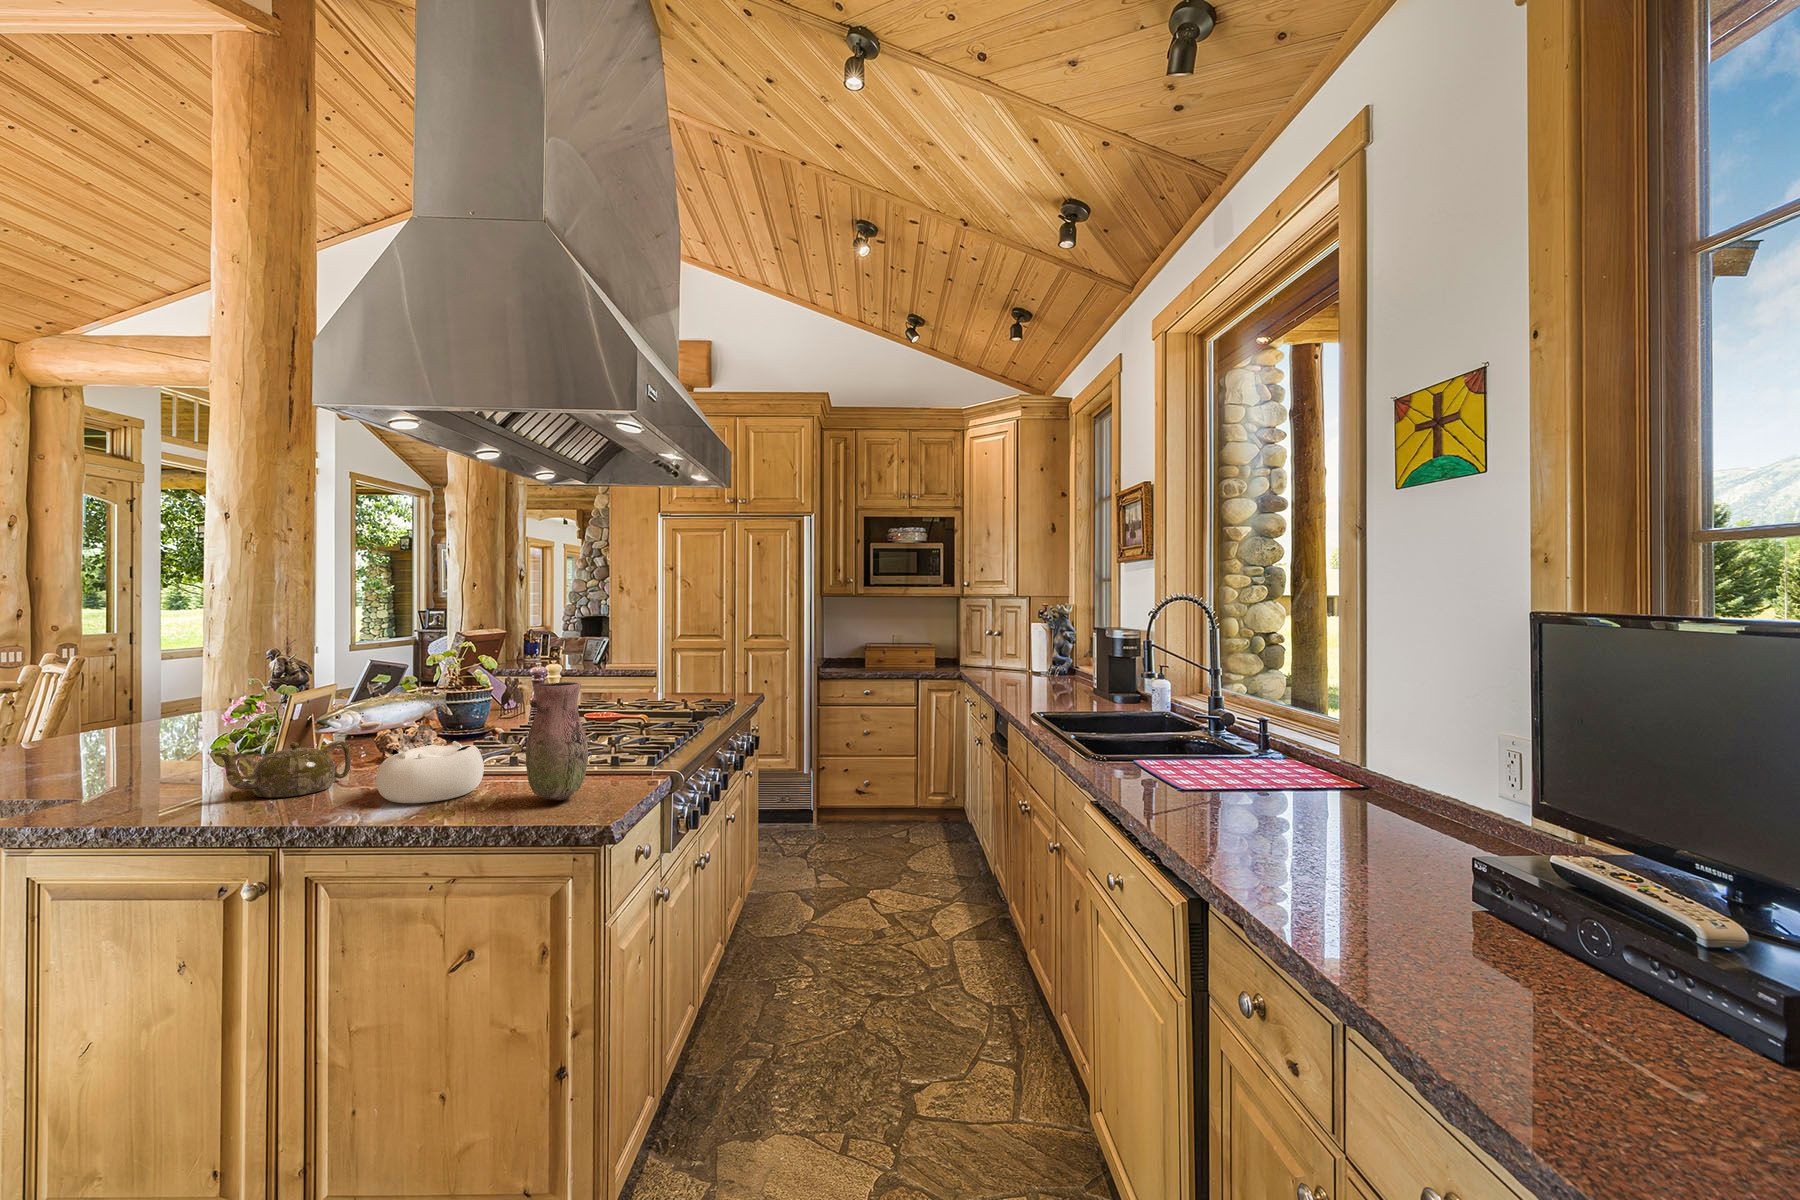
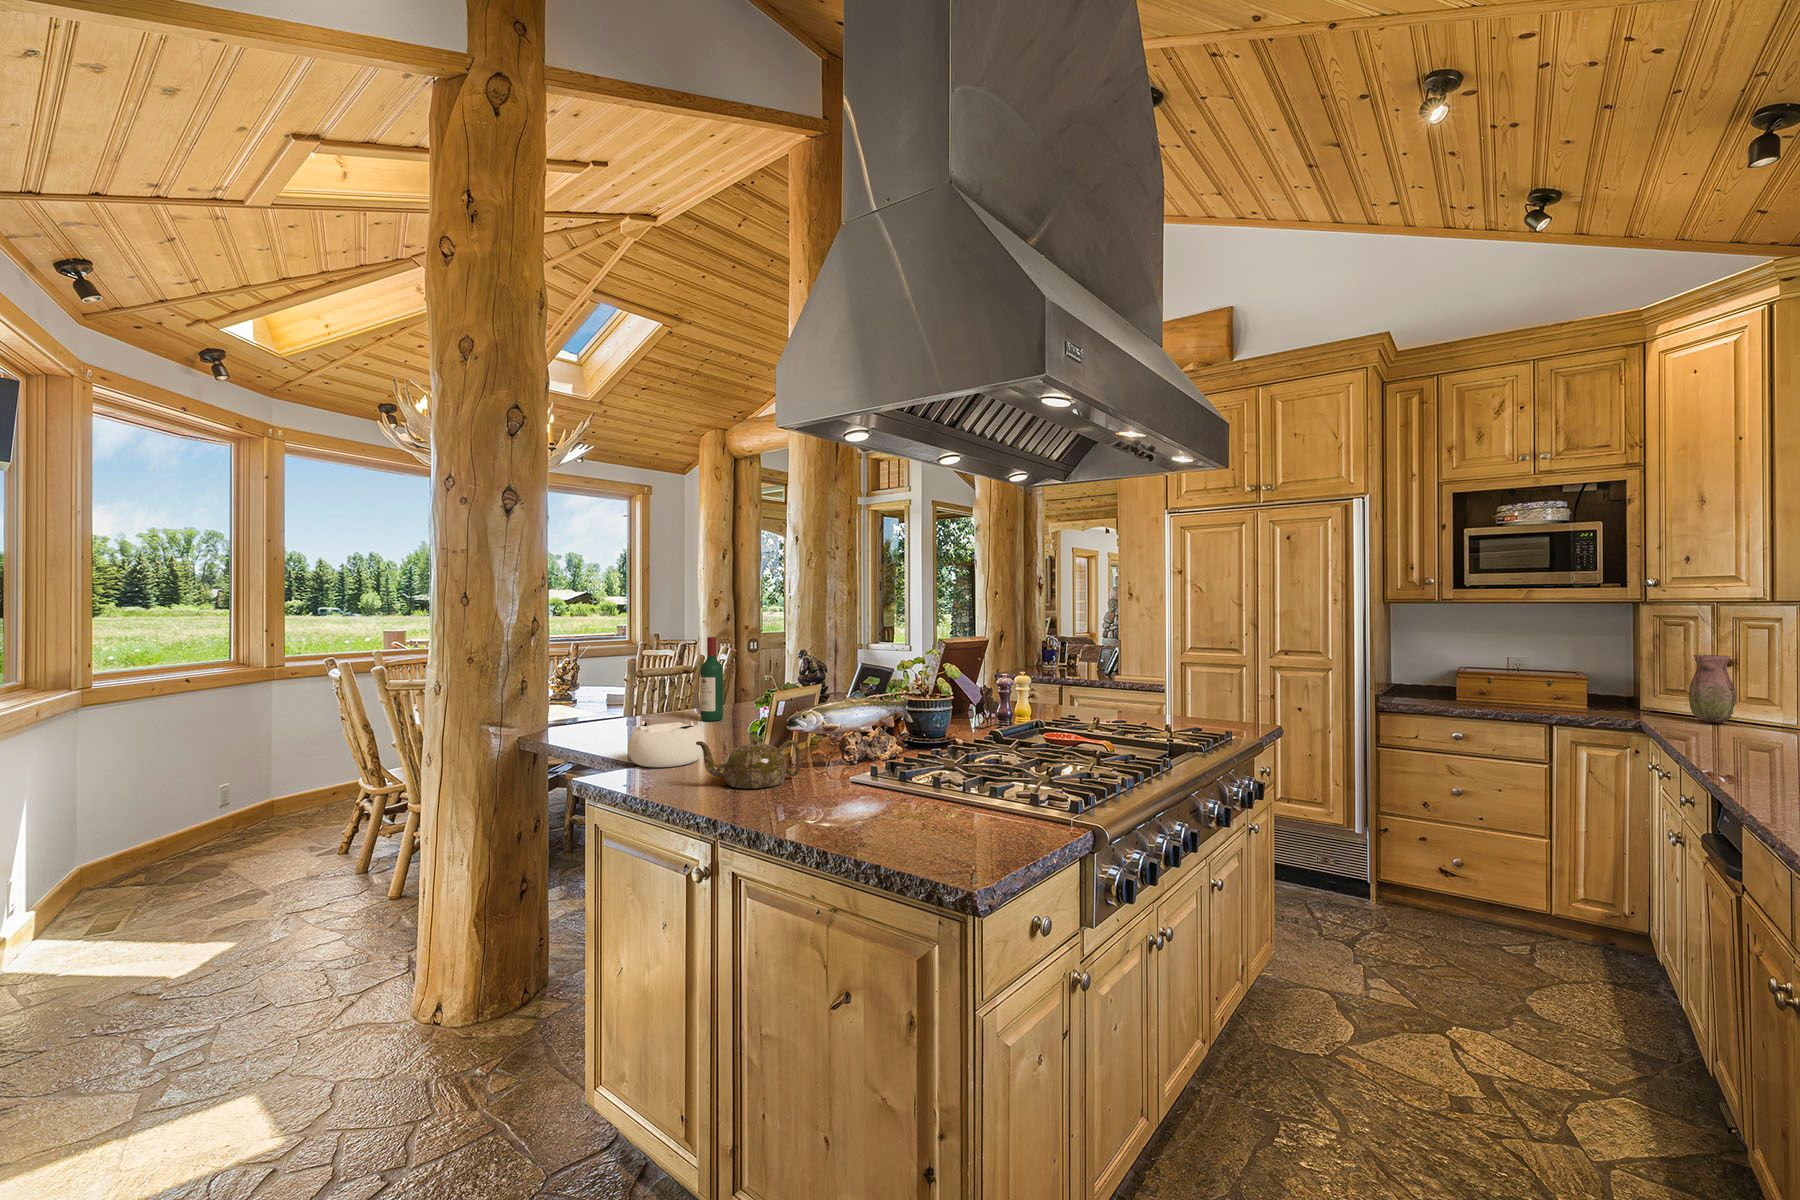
wine bottle: none [113,637,152,744] -> present [700,637,723,721]
vase: present [526,682,588,801] -> present [1689,655,1736,724]
decorative bowl: present [376,741,484,803] -> present [628,721,705,767]

